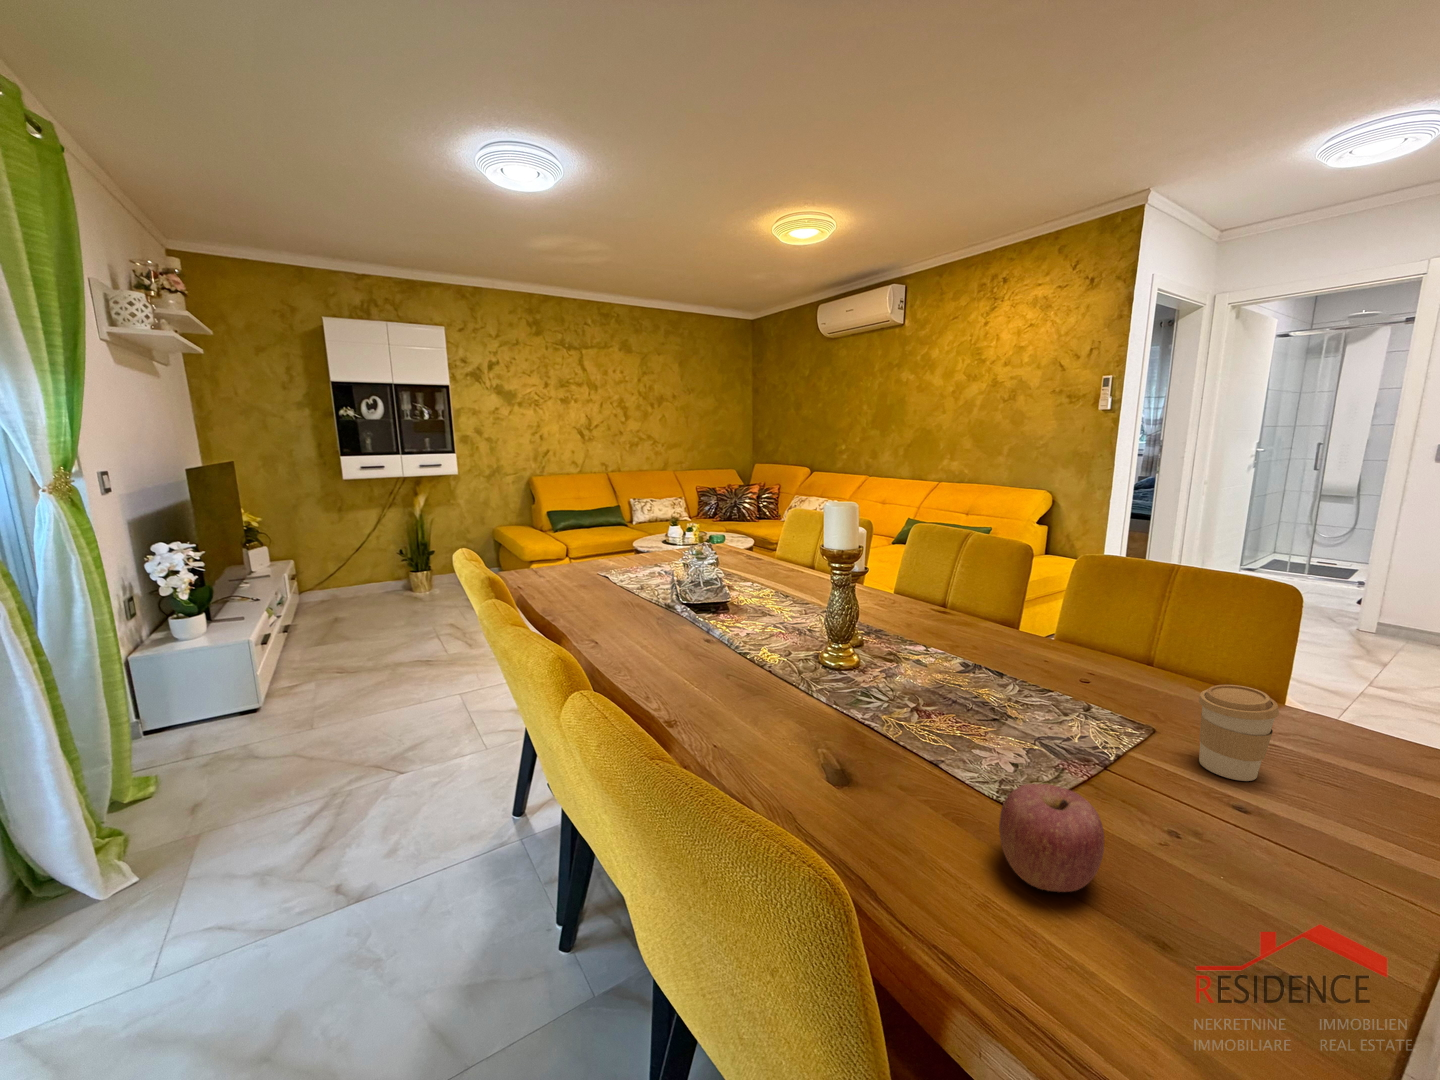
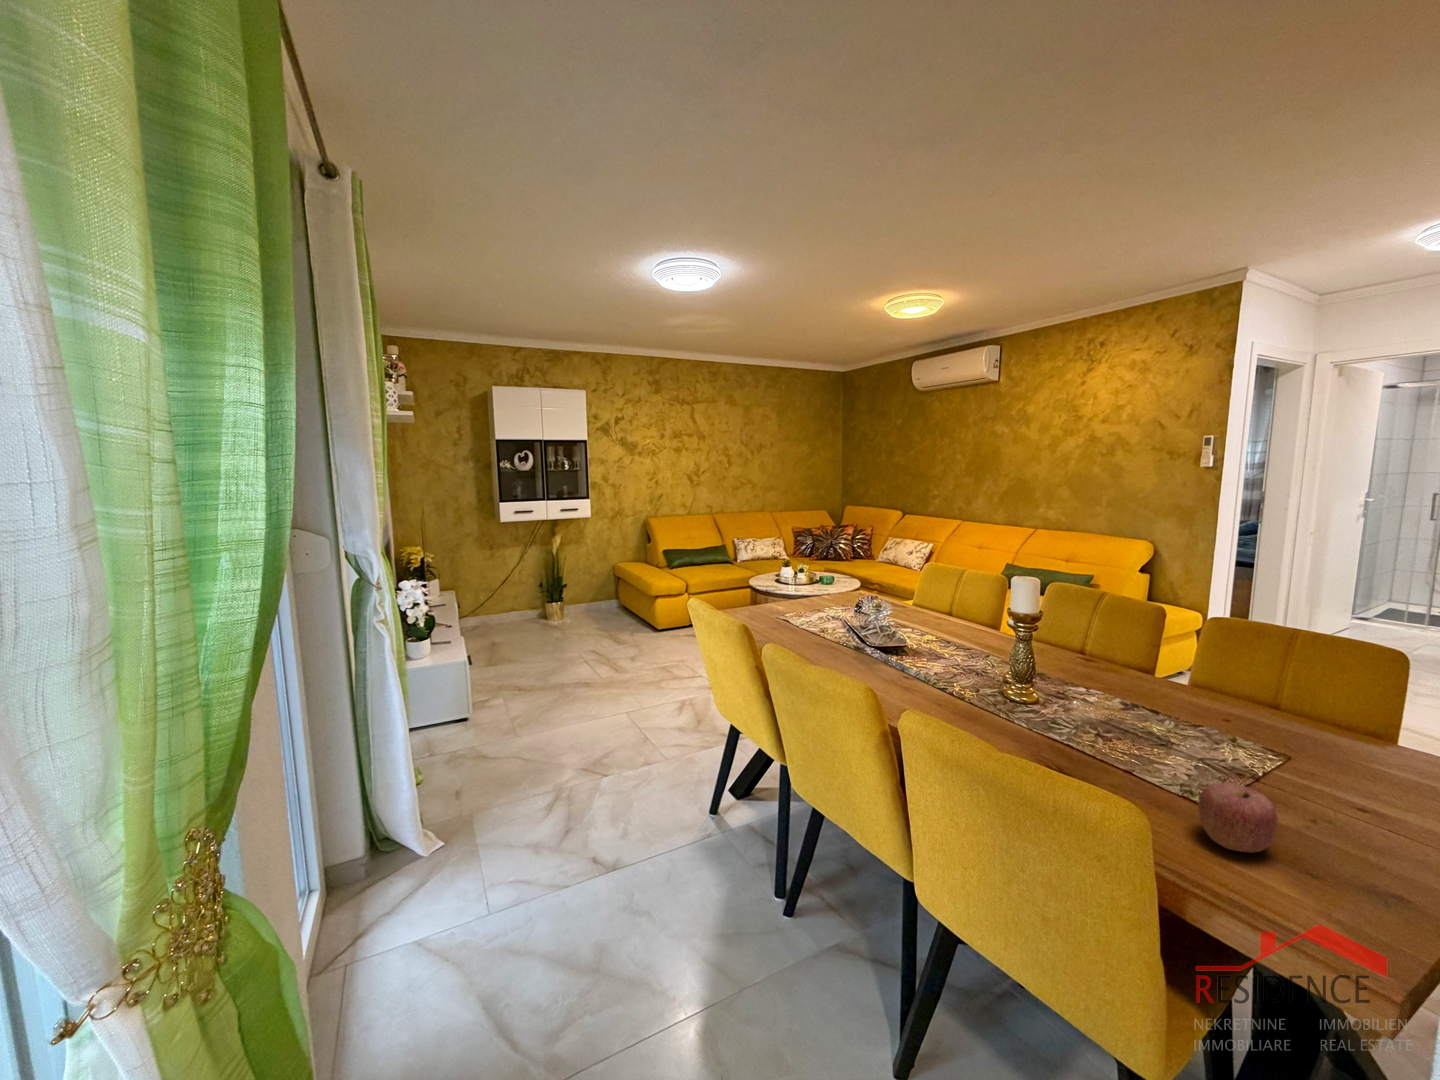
coffee cup: present [1199,685,1279,781] -> none [1333,723,1399,794]

